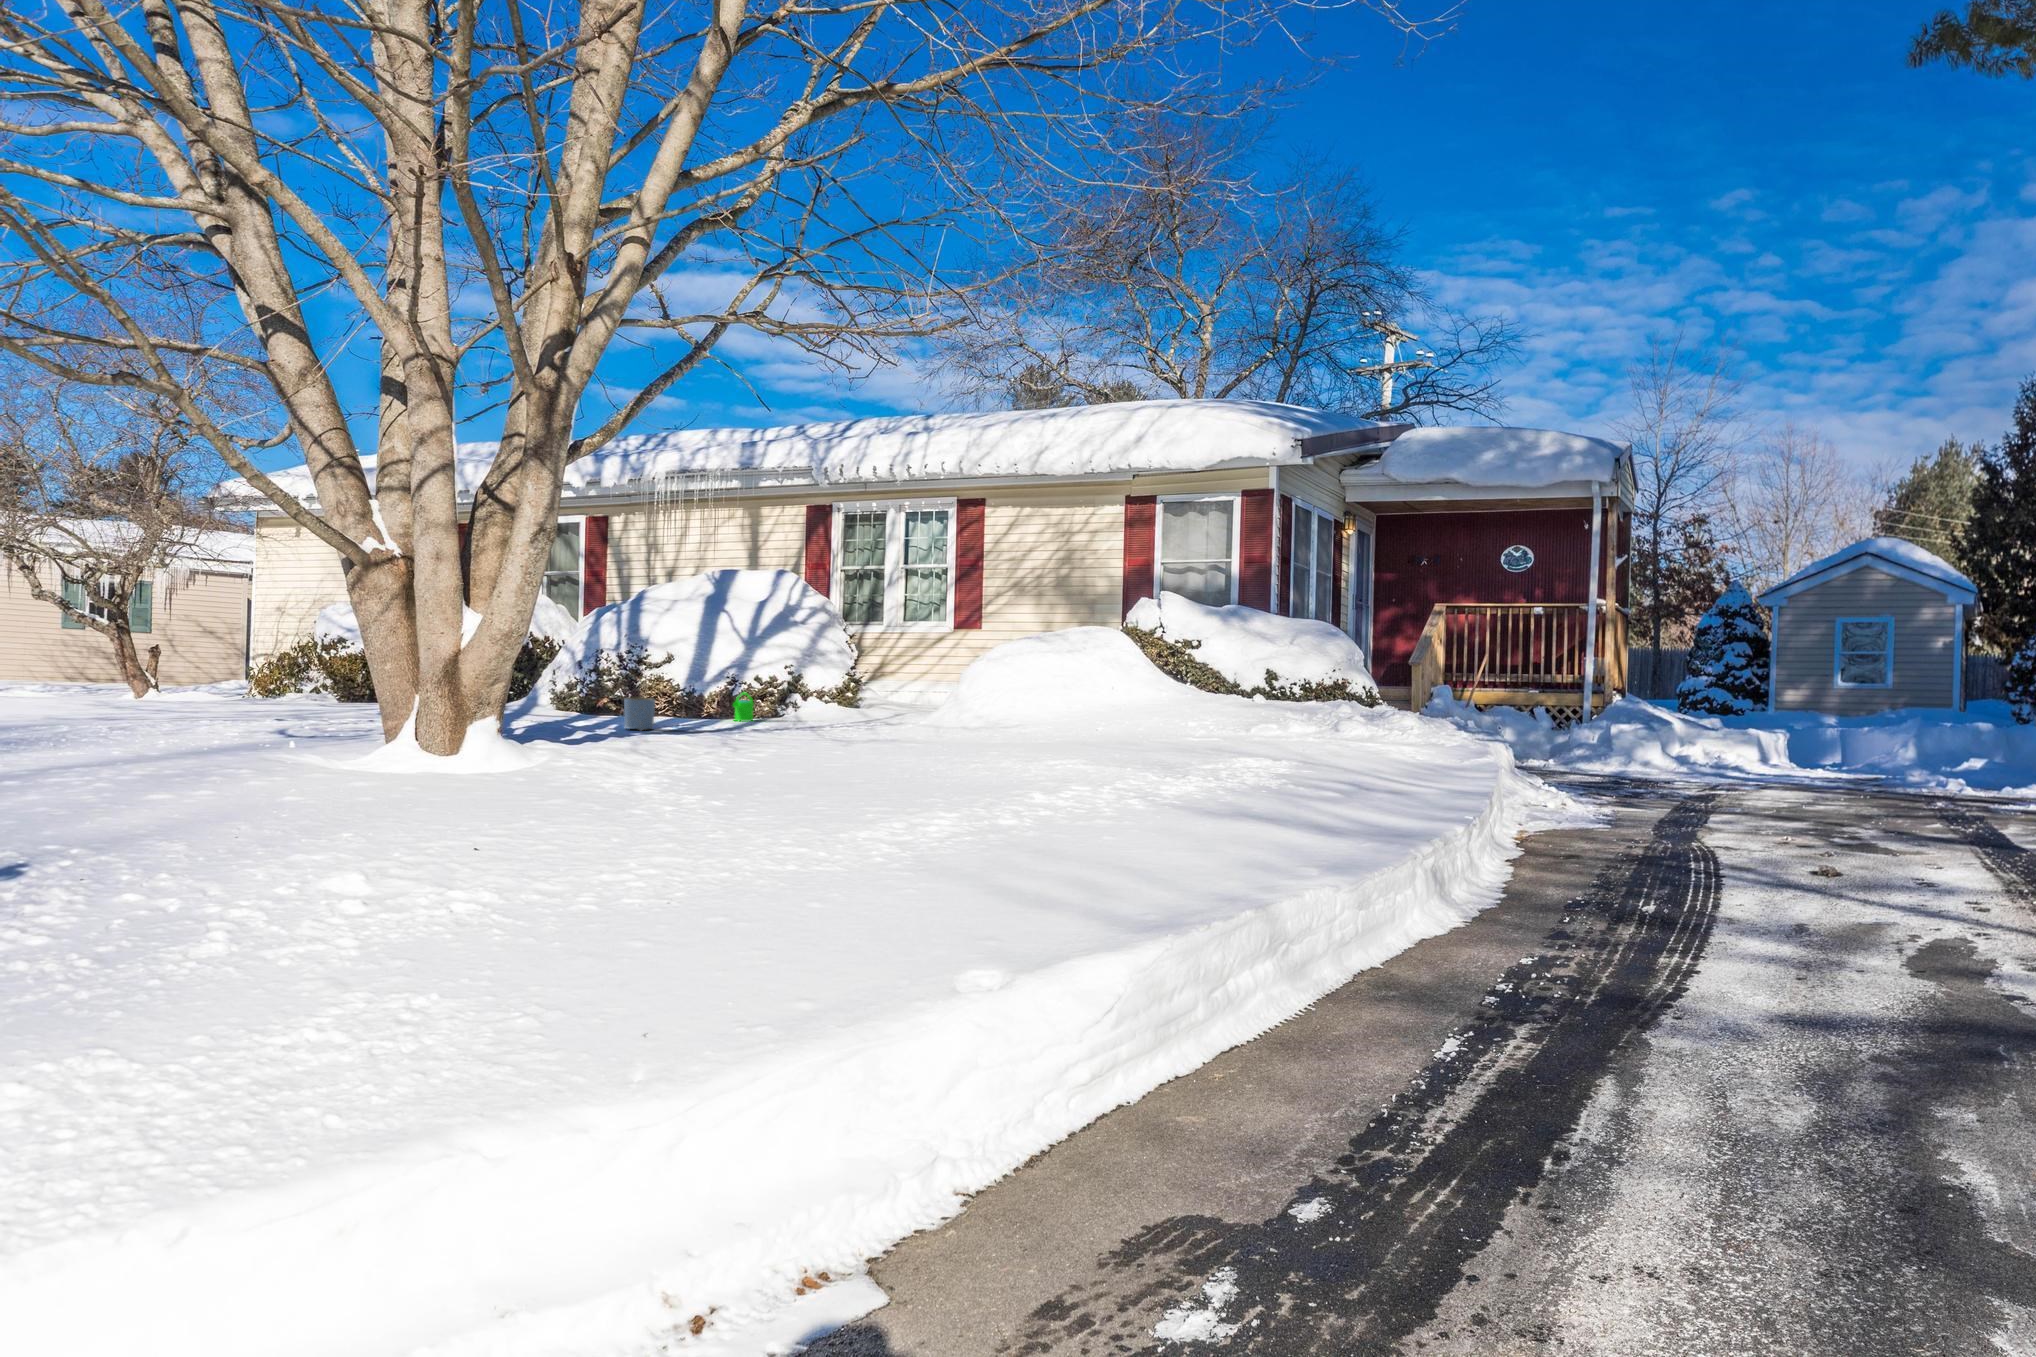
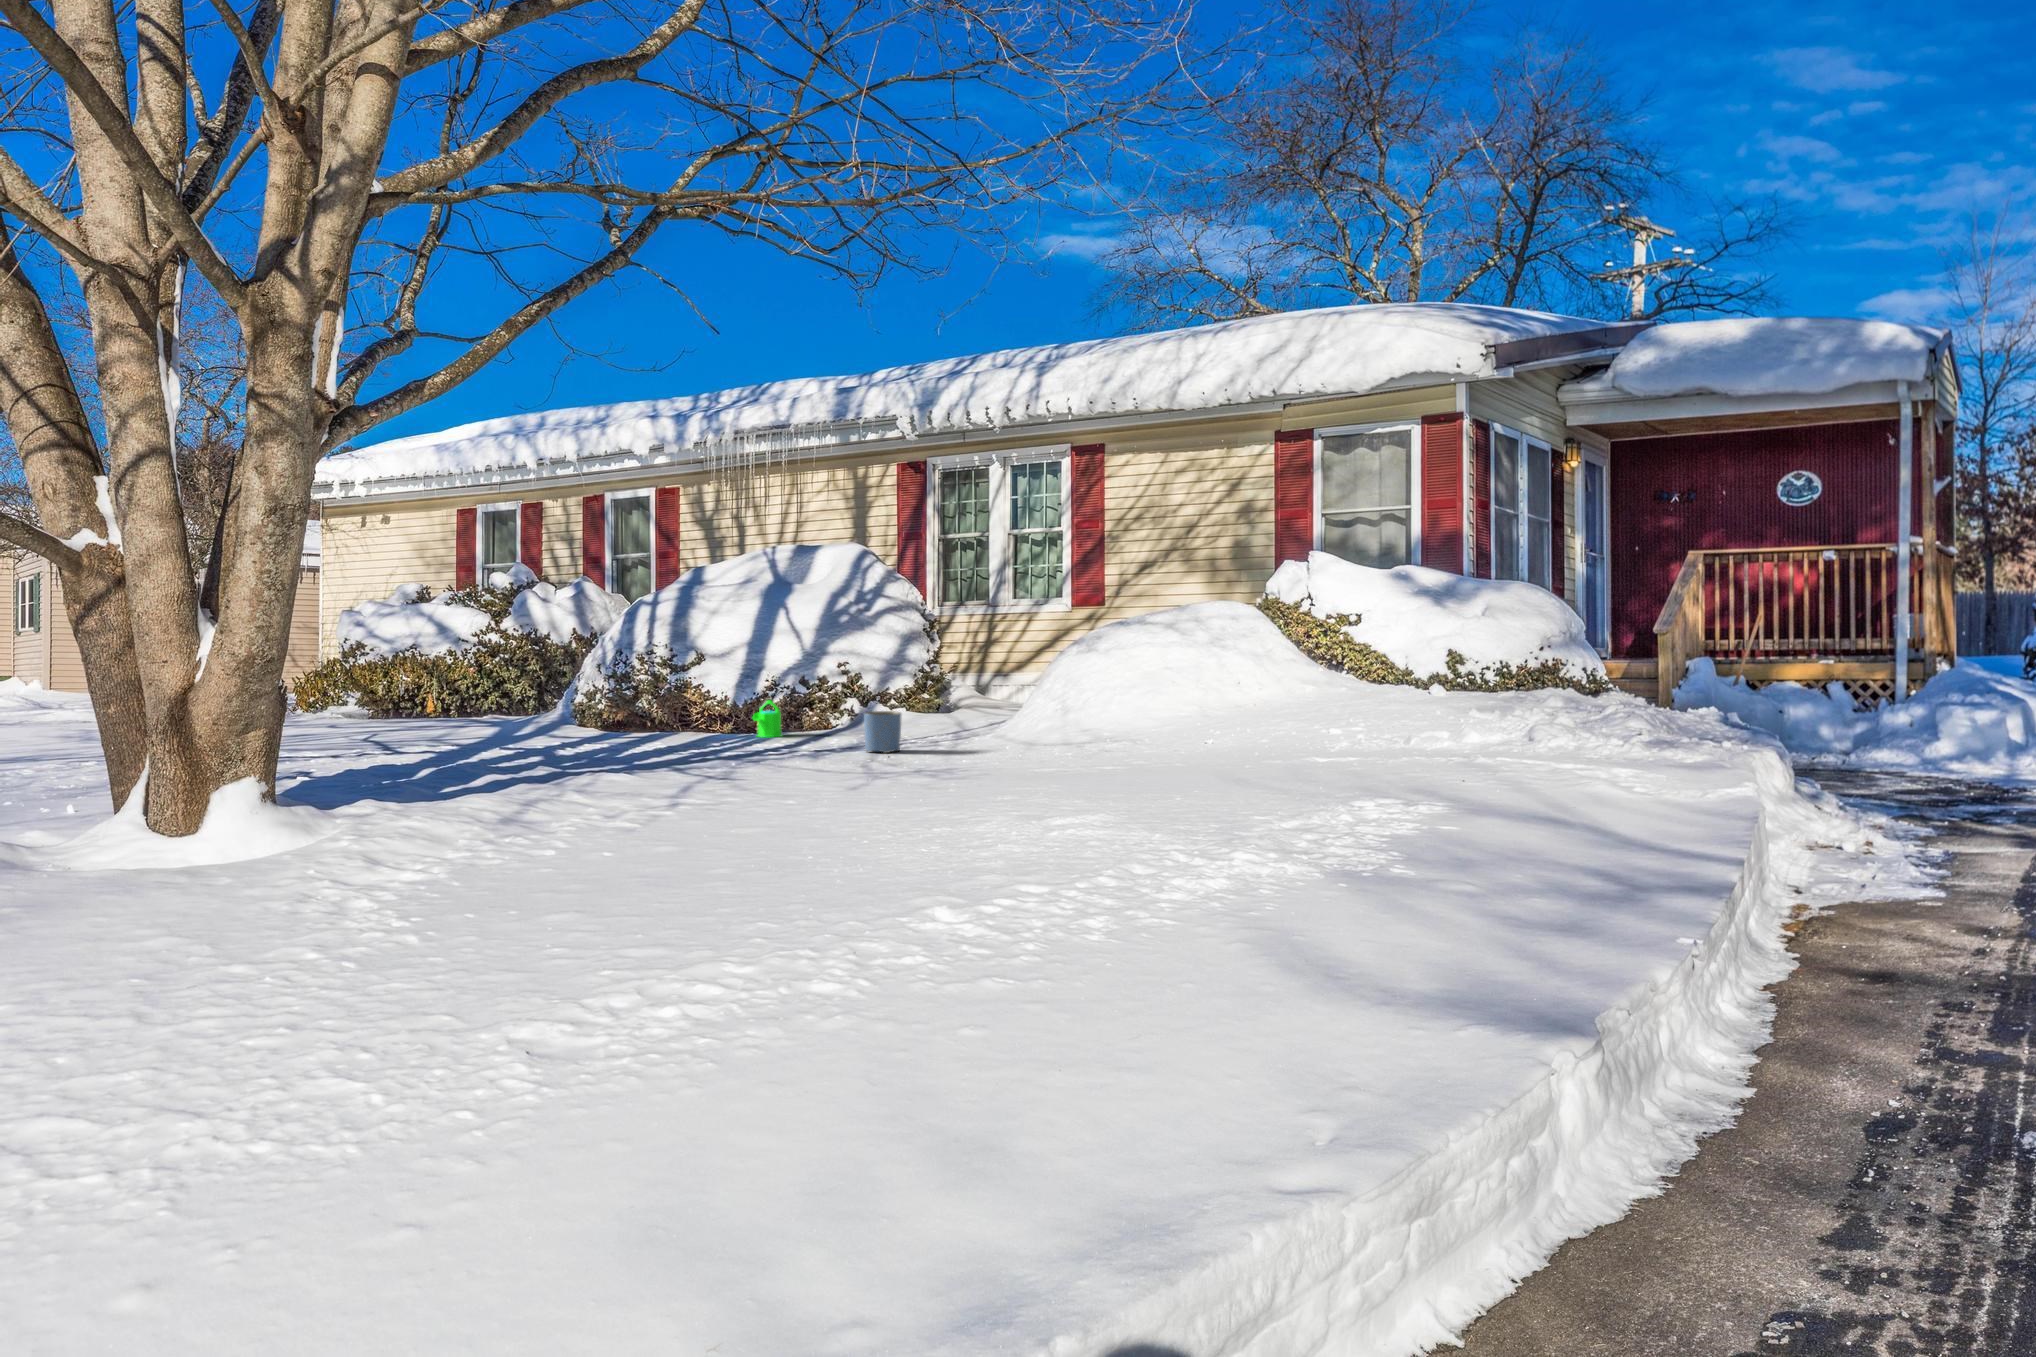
planter: present [624,698,655,730] -> present [864,711,901,753]

